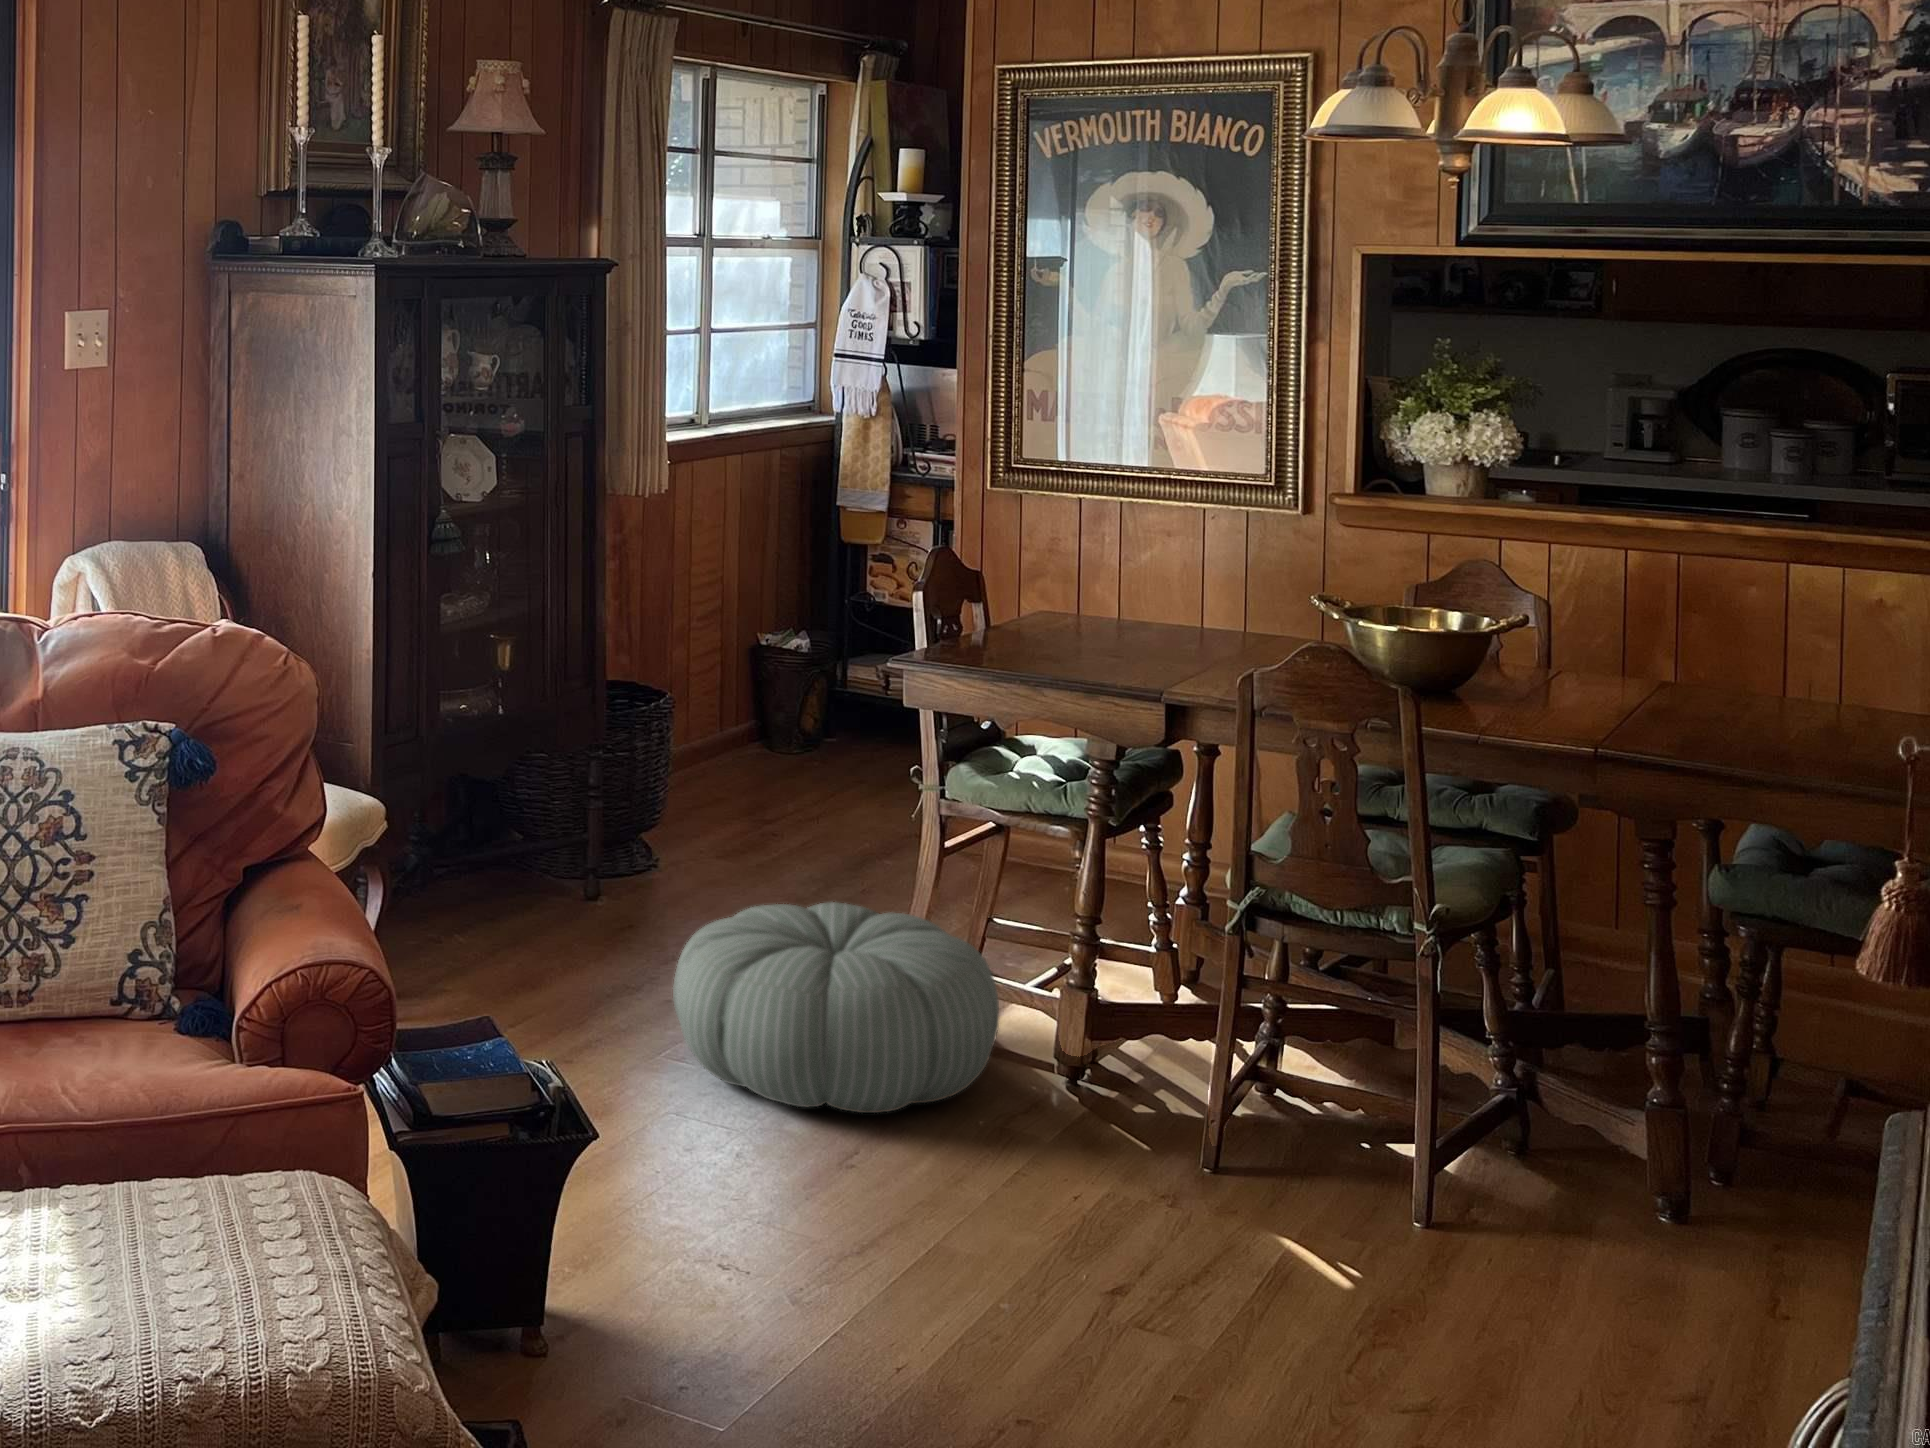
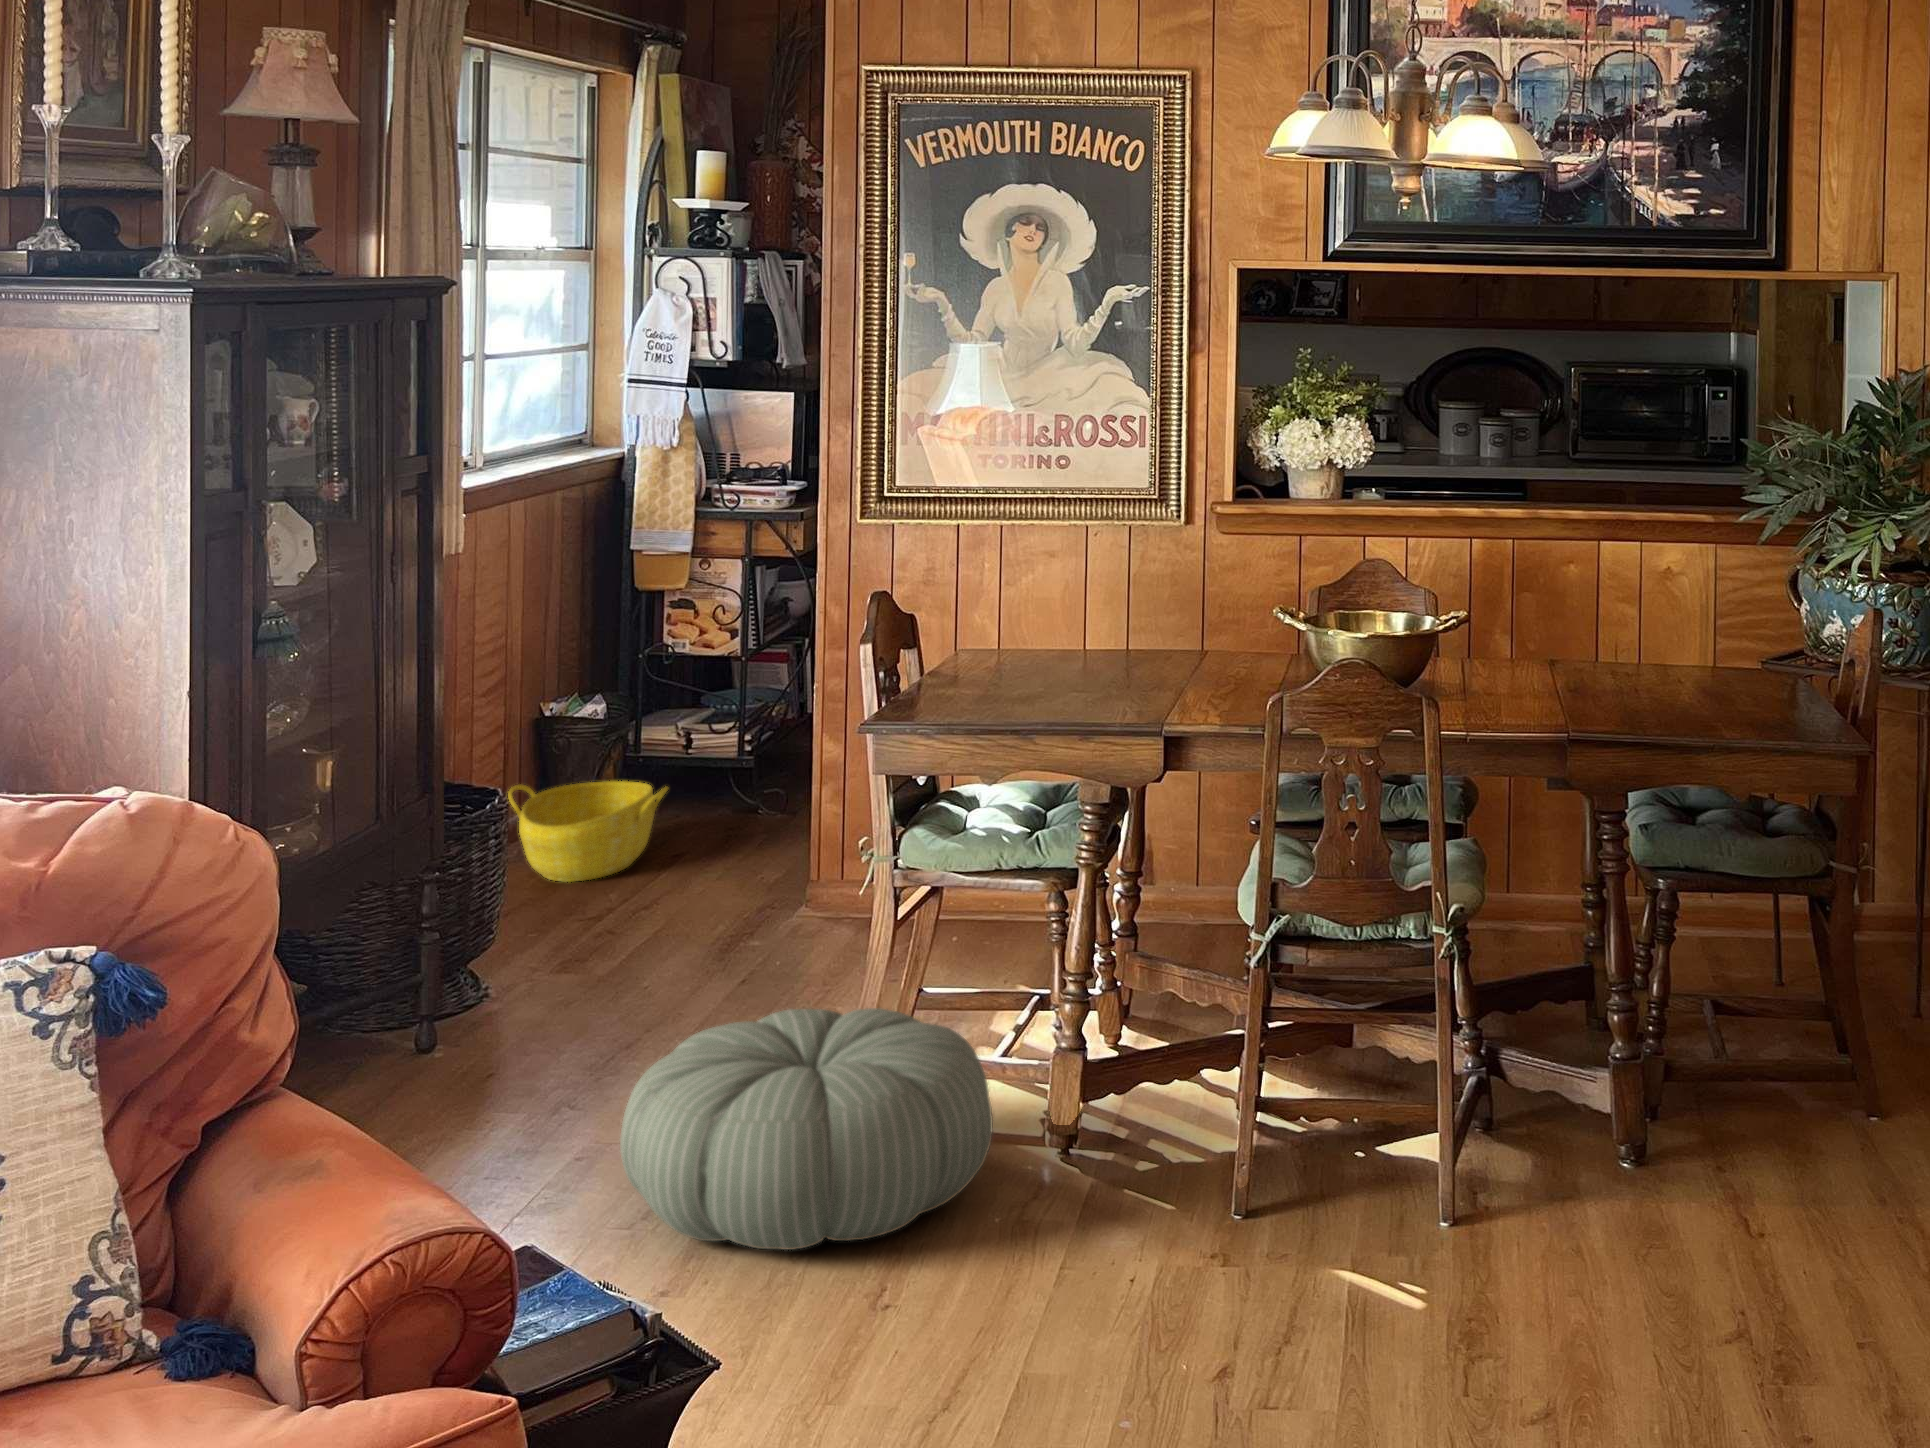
basket: none [711,698,843,787] -> present [508,781,668,882]

